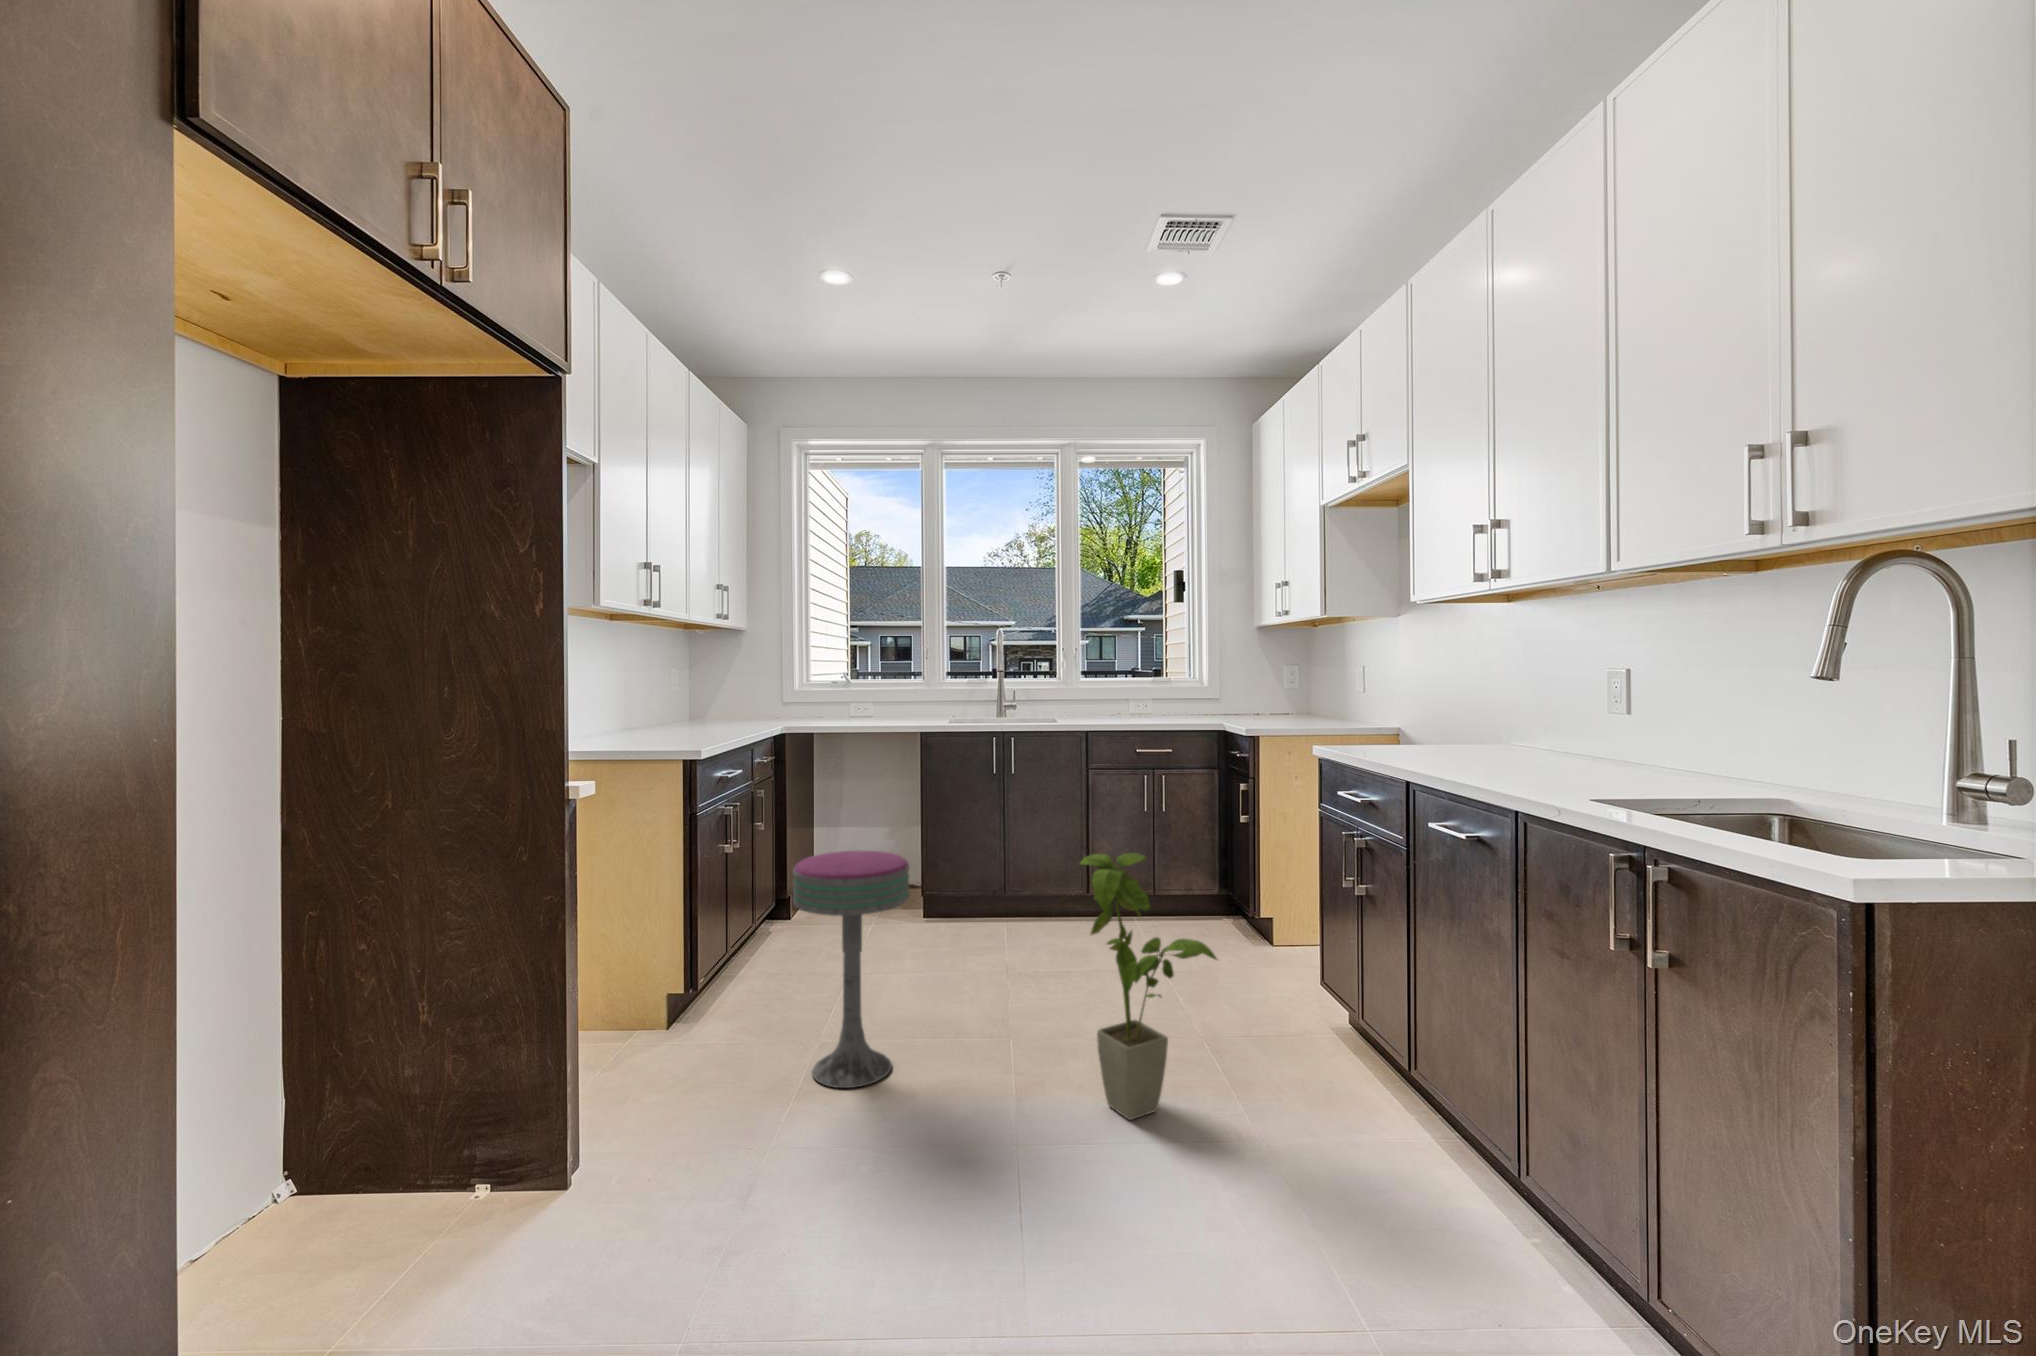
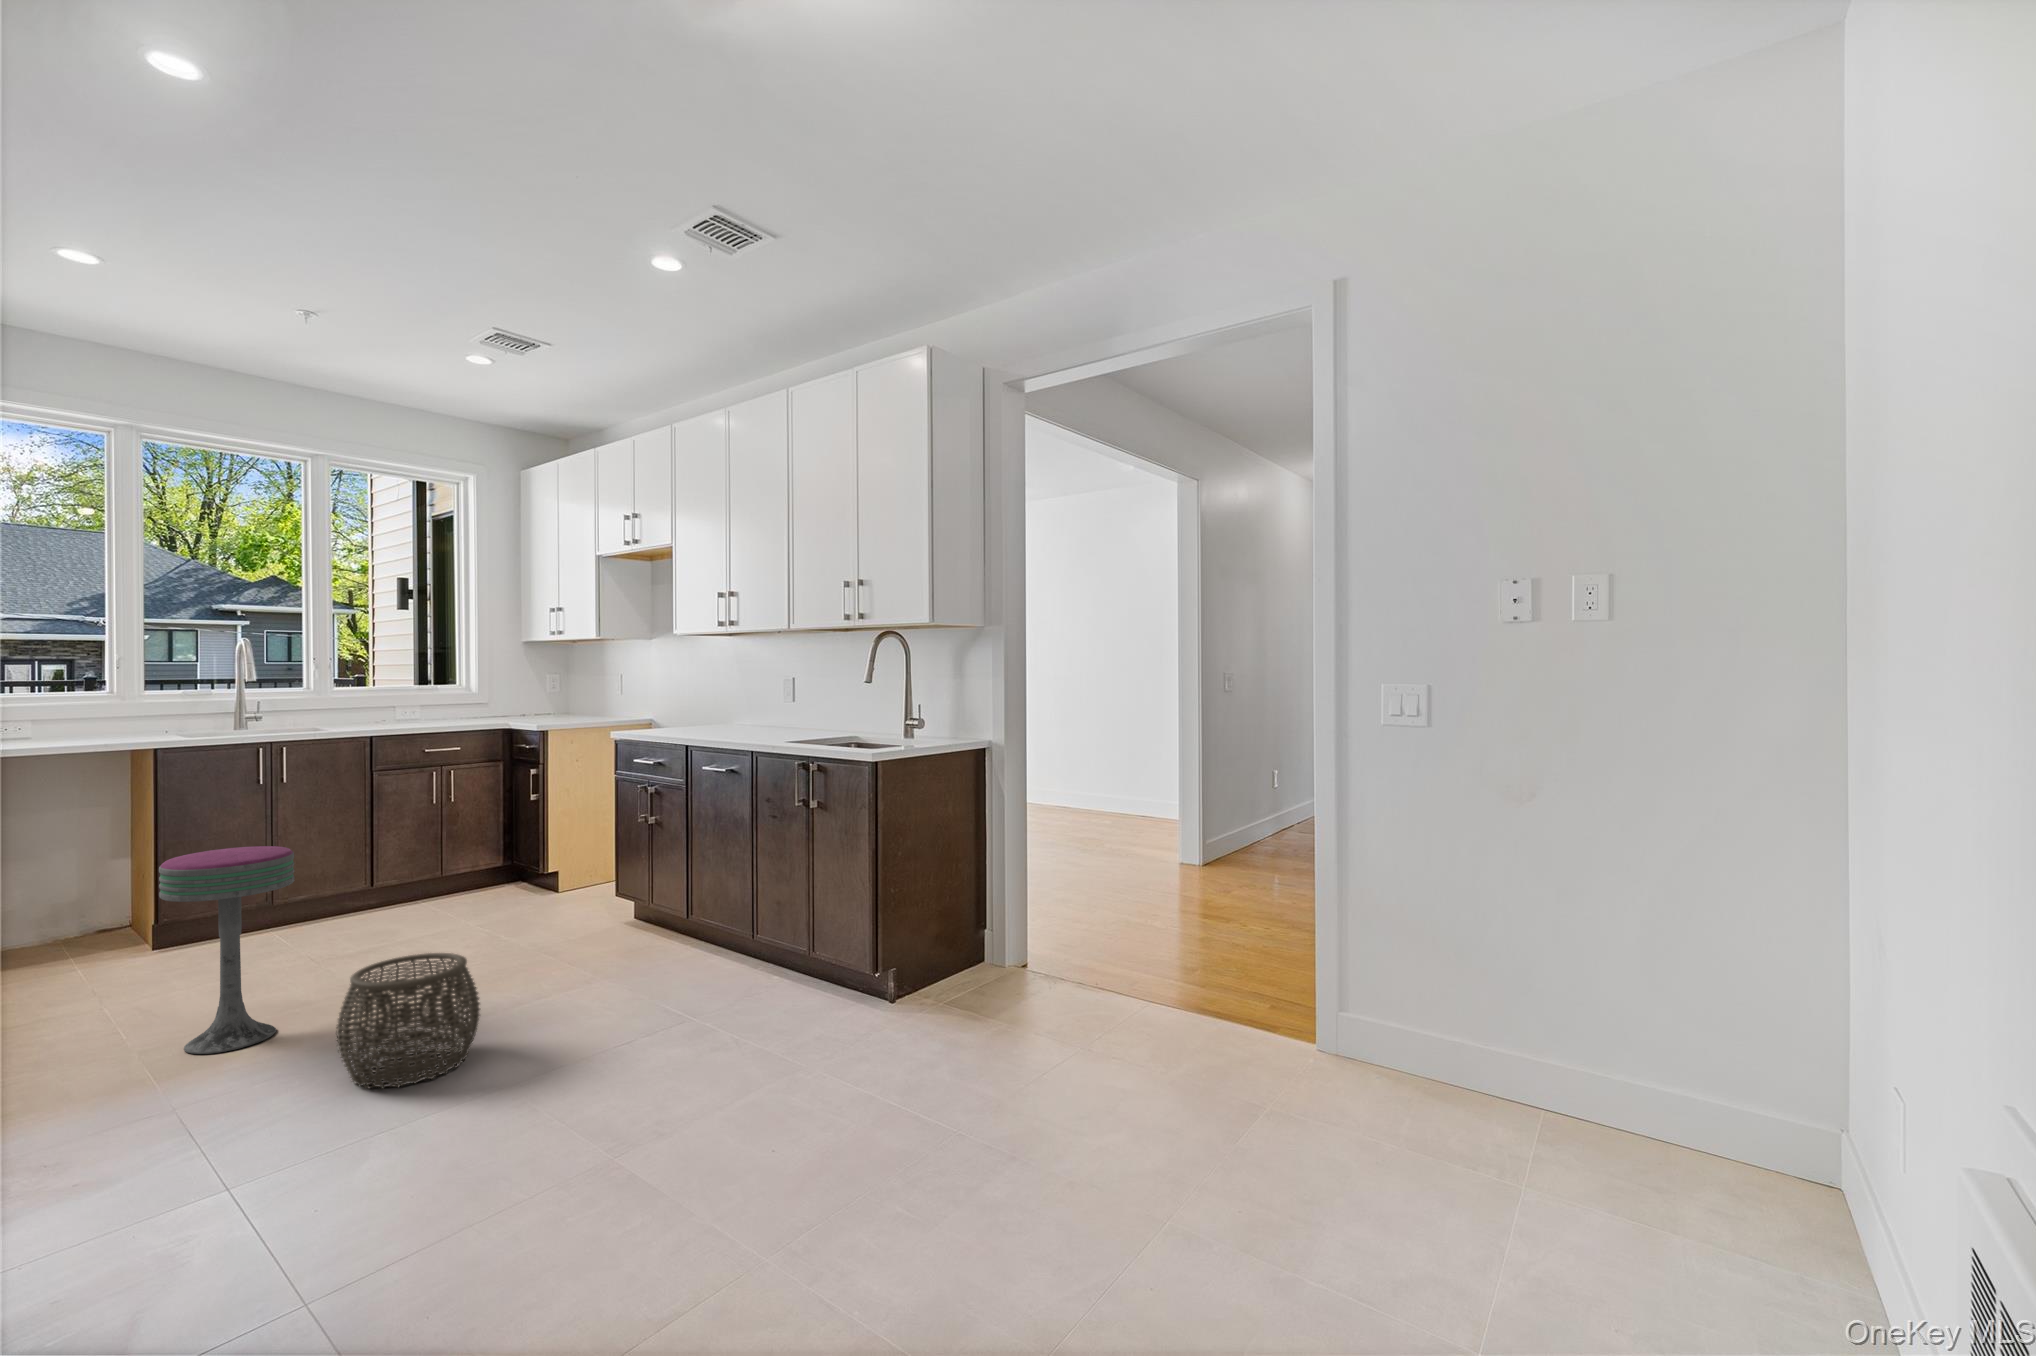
house plant: present [1079,853,1217,1120] -> none [473,808,584,993]
woven basket: none [838,1053,1015,1279] -> present [336,953,480,1089]

